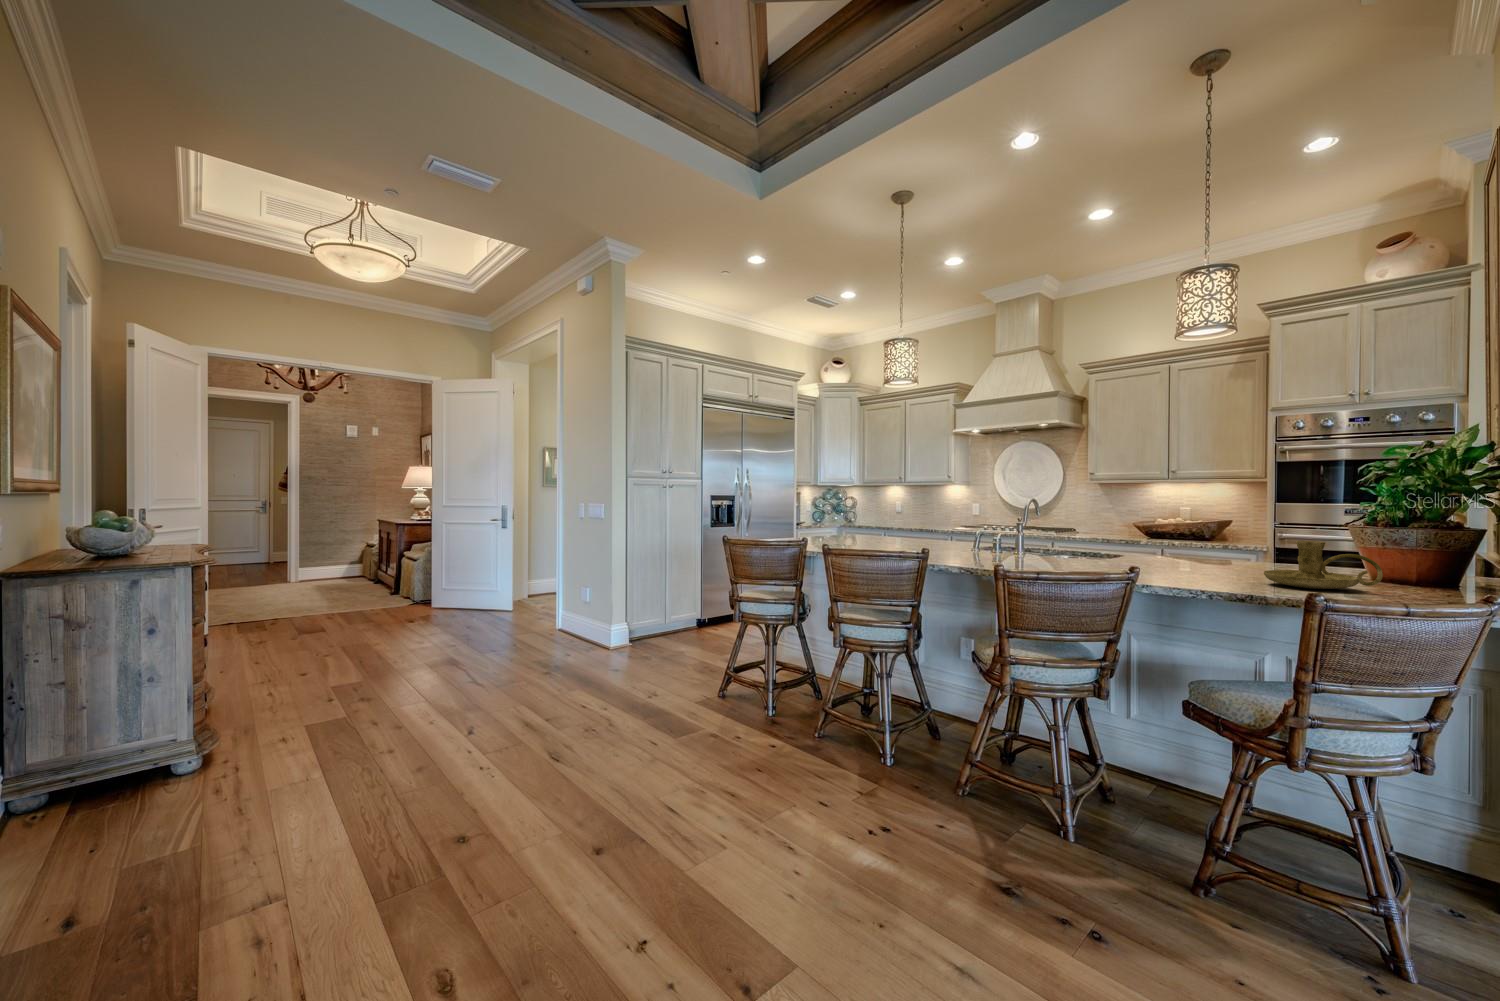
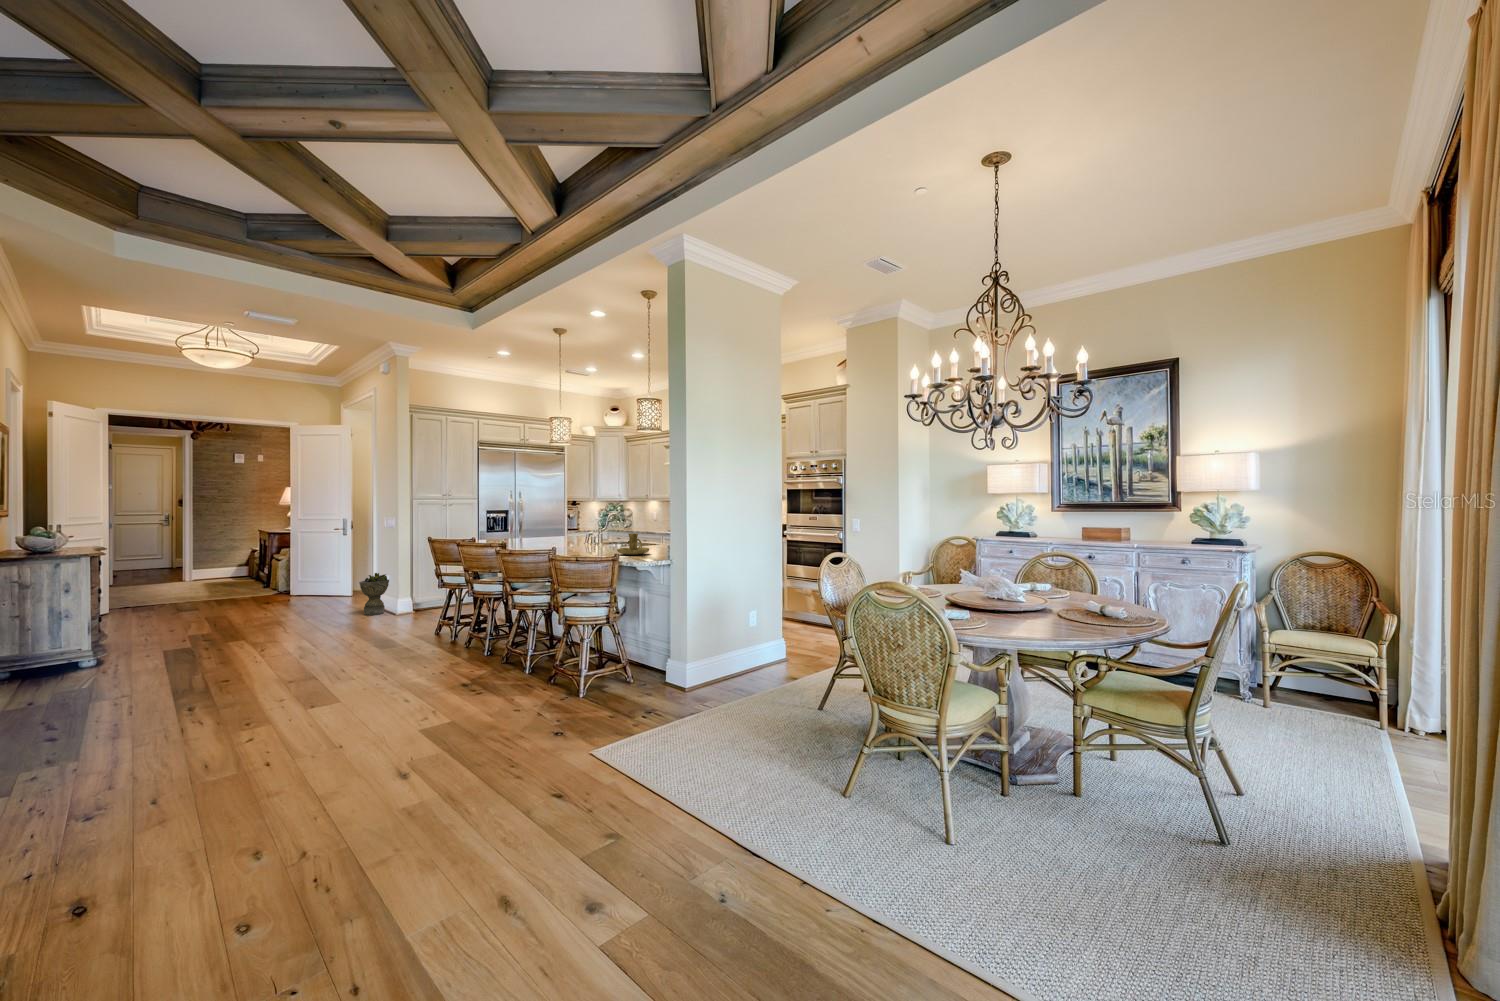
planter: none [558,586,597,649] -> present [359,573,389,615]

